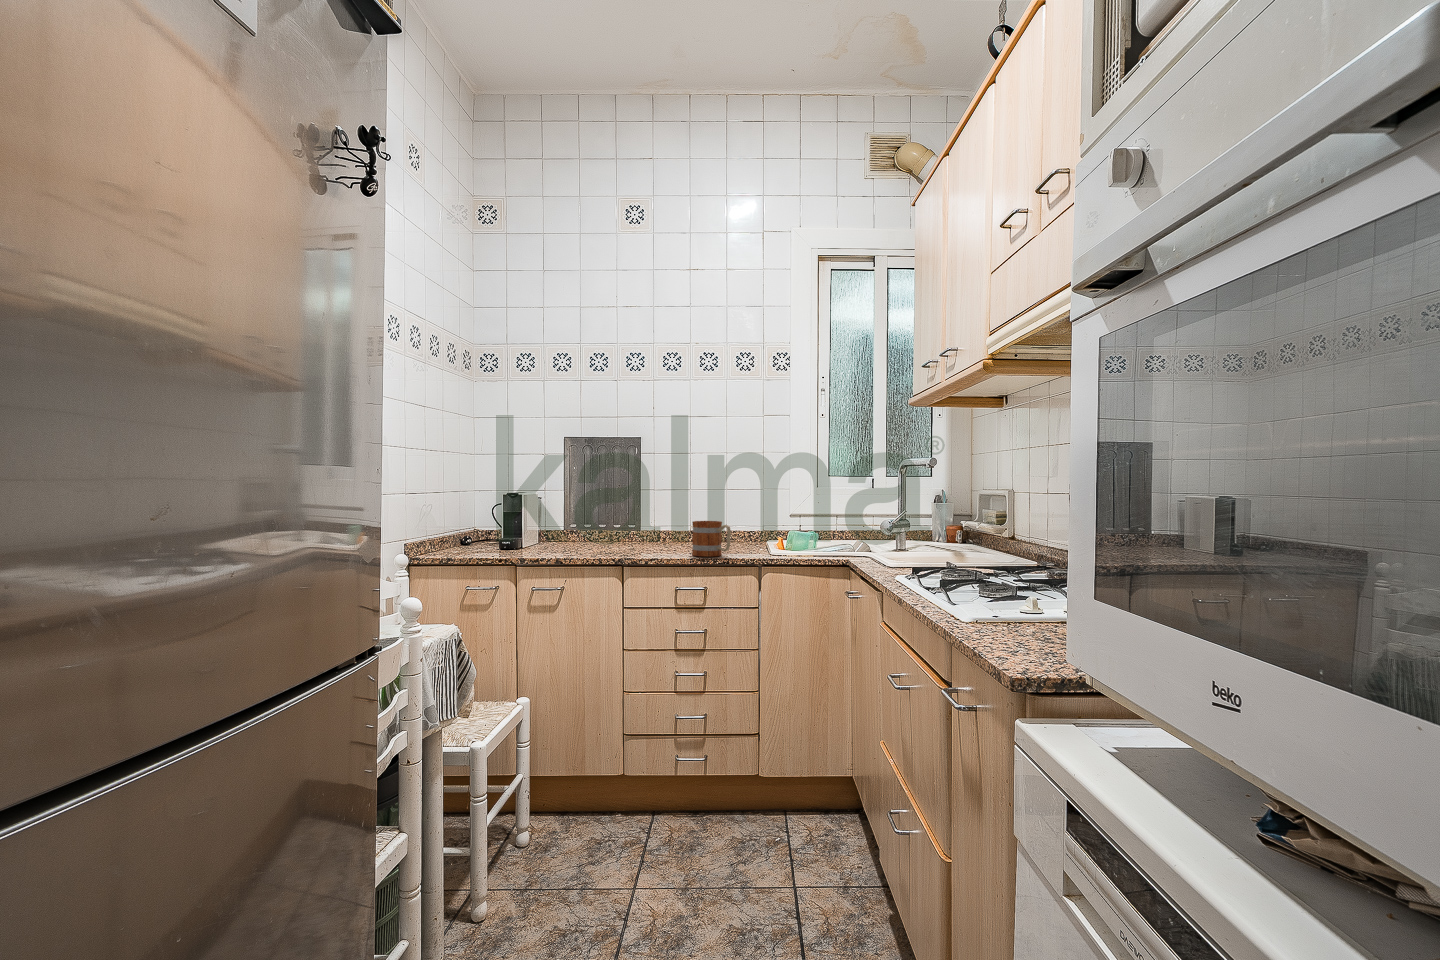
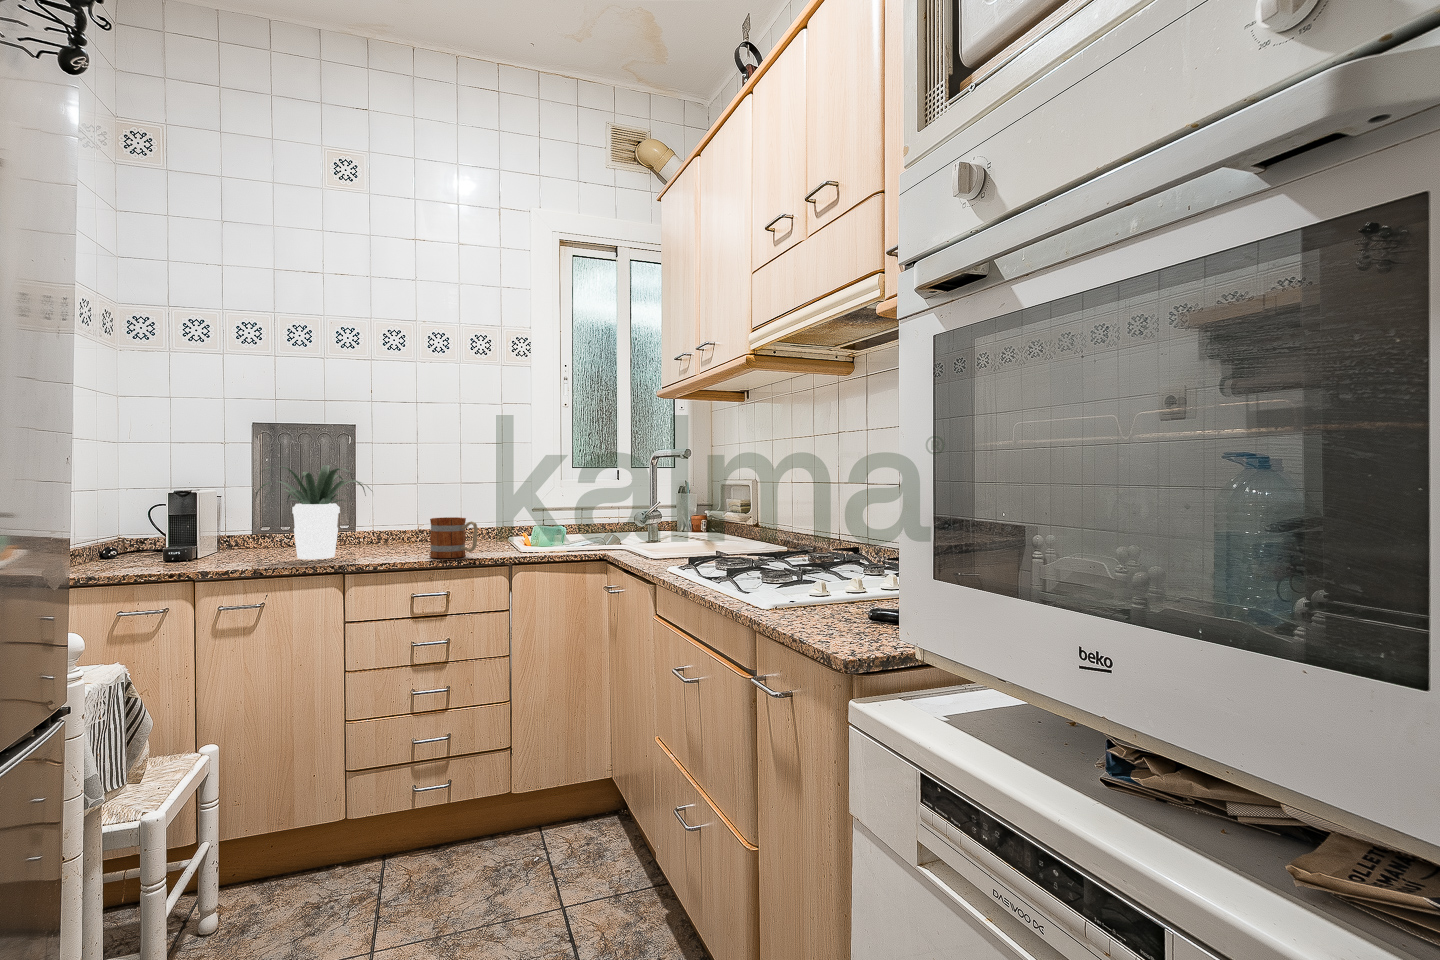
potted plant: none [561,476,651,553] -> present [256,465,372,559]

